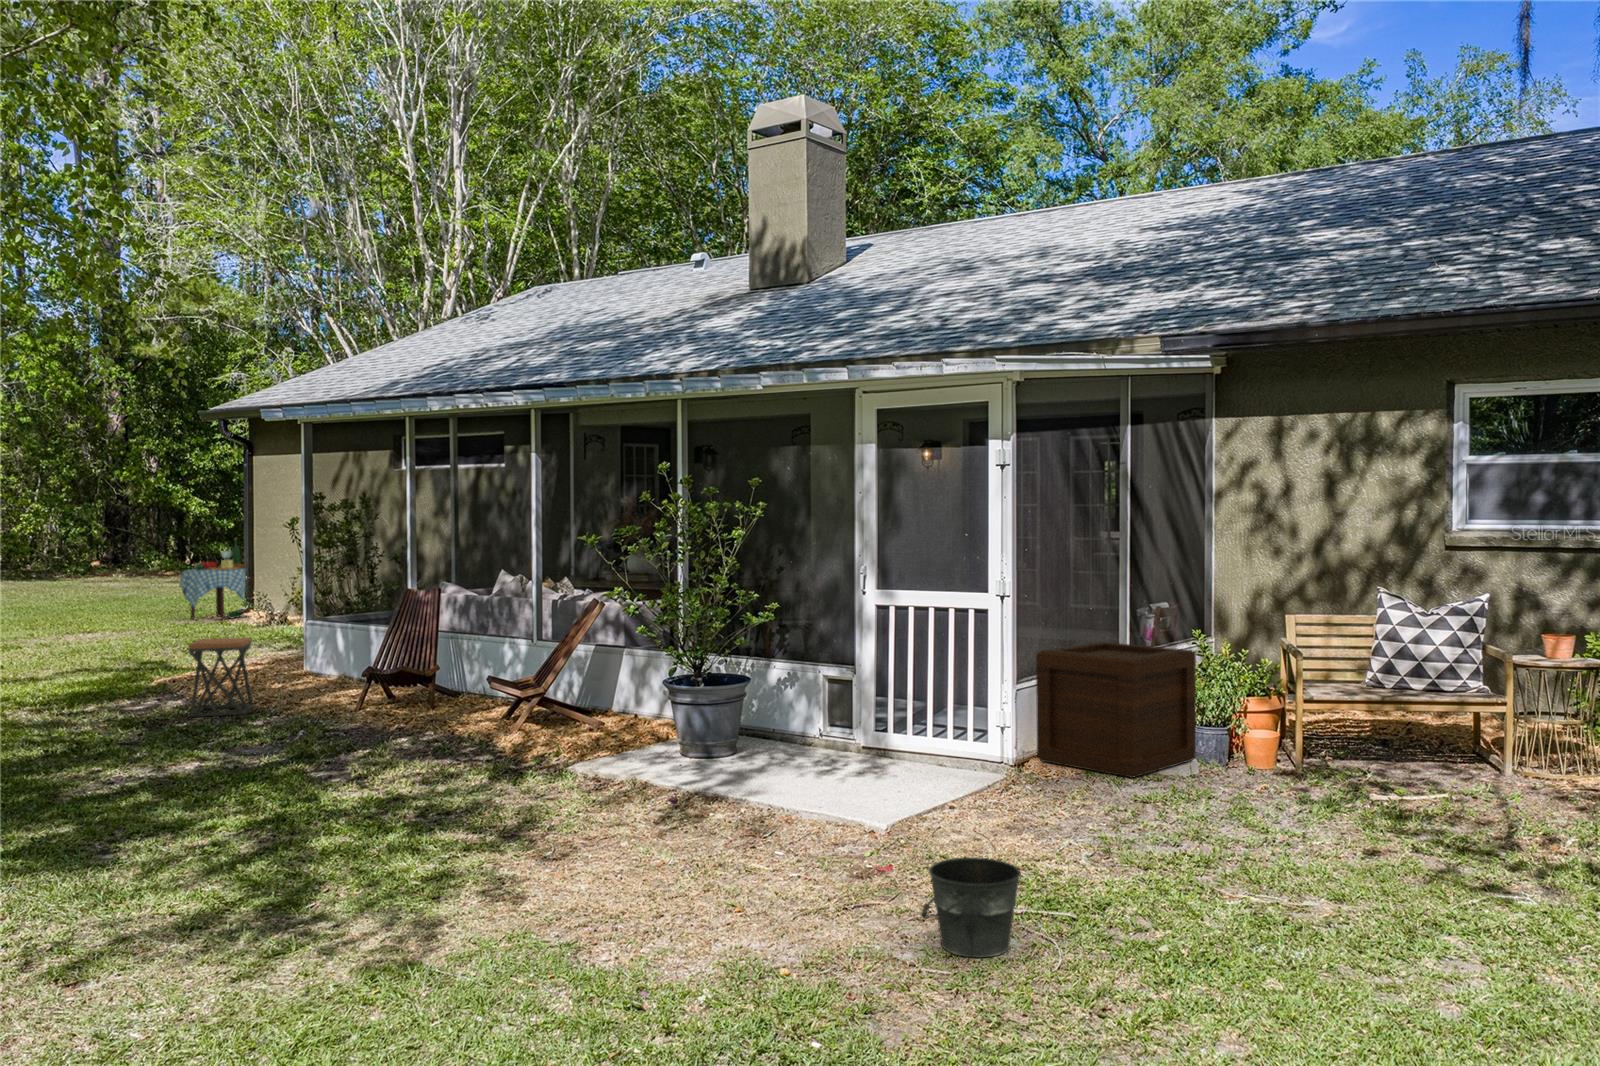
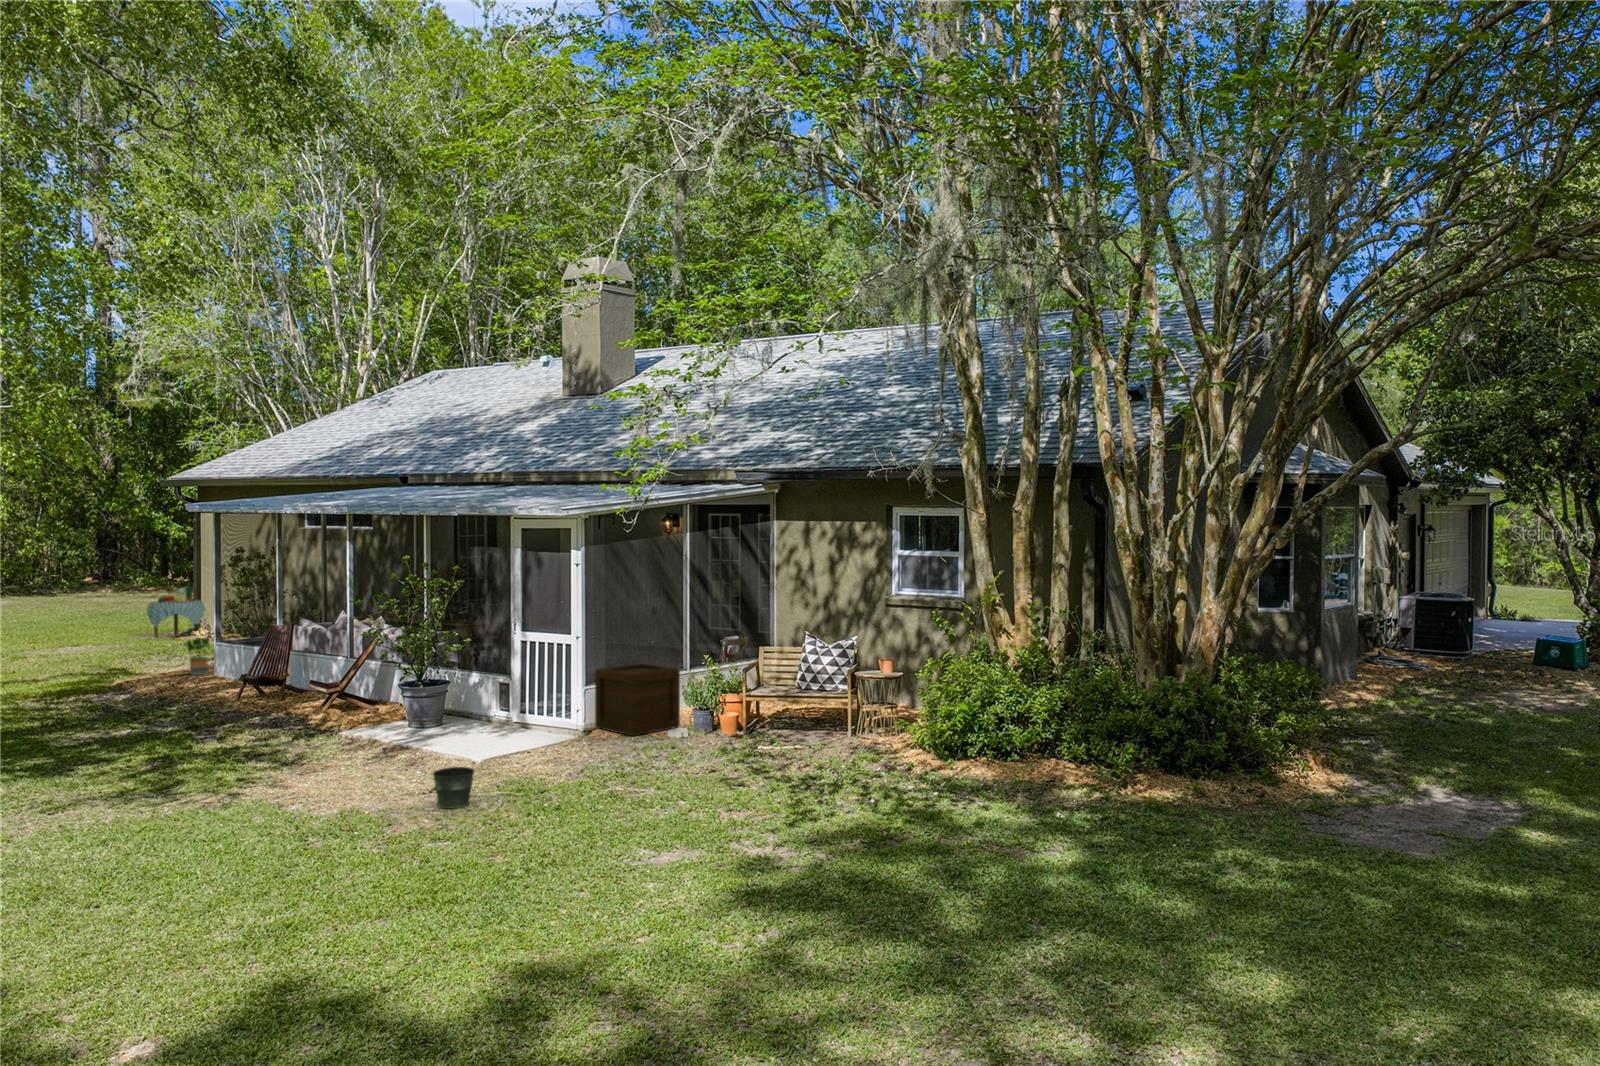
potted tree: none [253,612,299,671] -> present [185,638,210,675]
stool: present [188,637,253,717] -> none [131,656,173,705]

